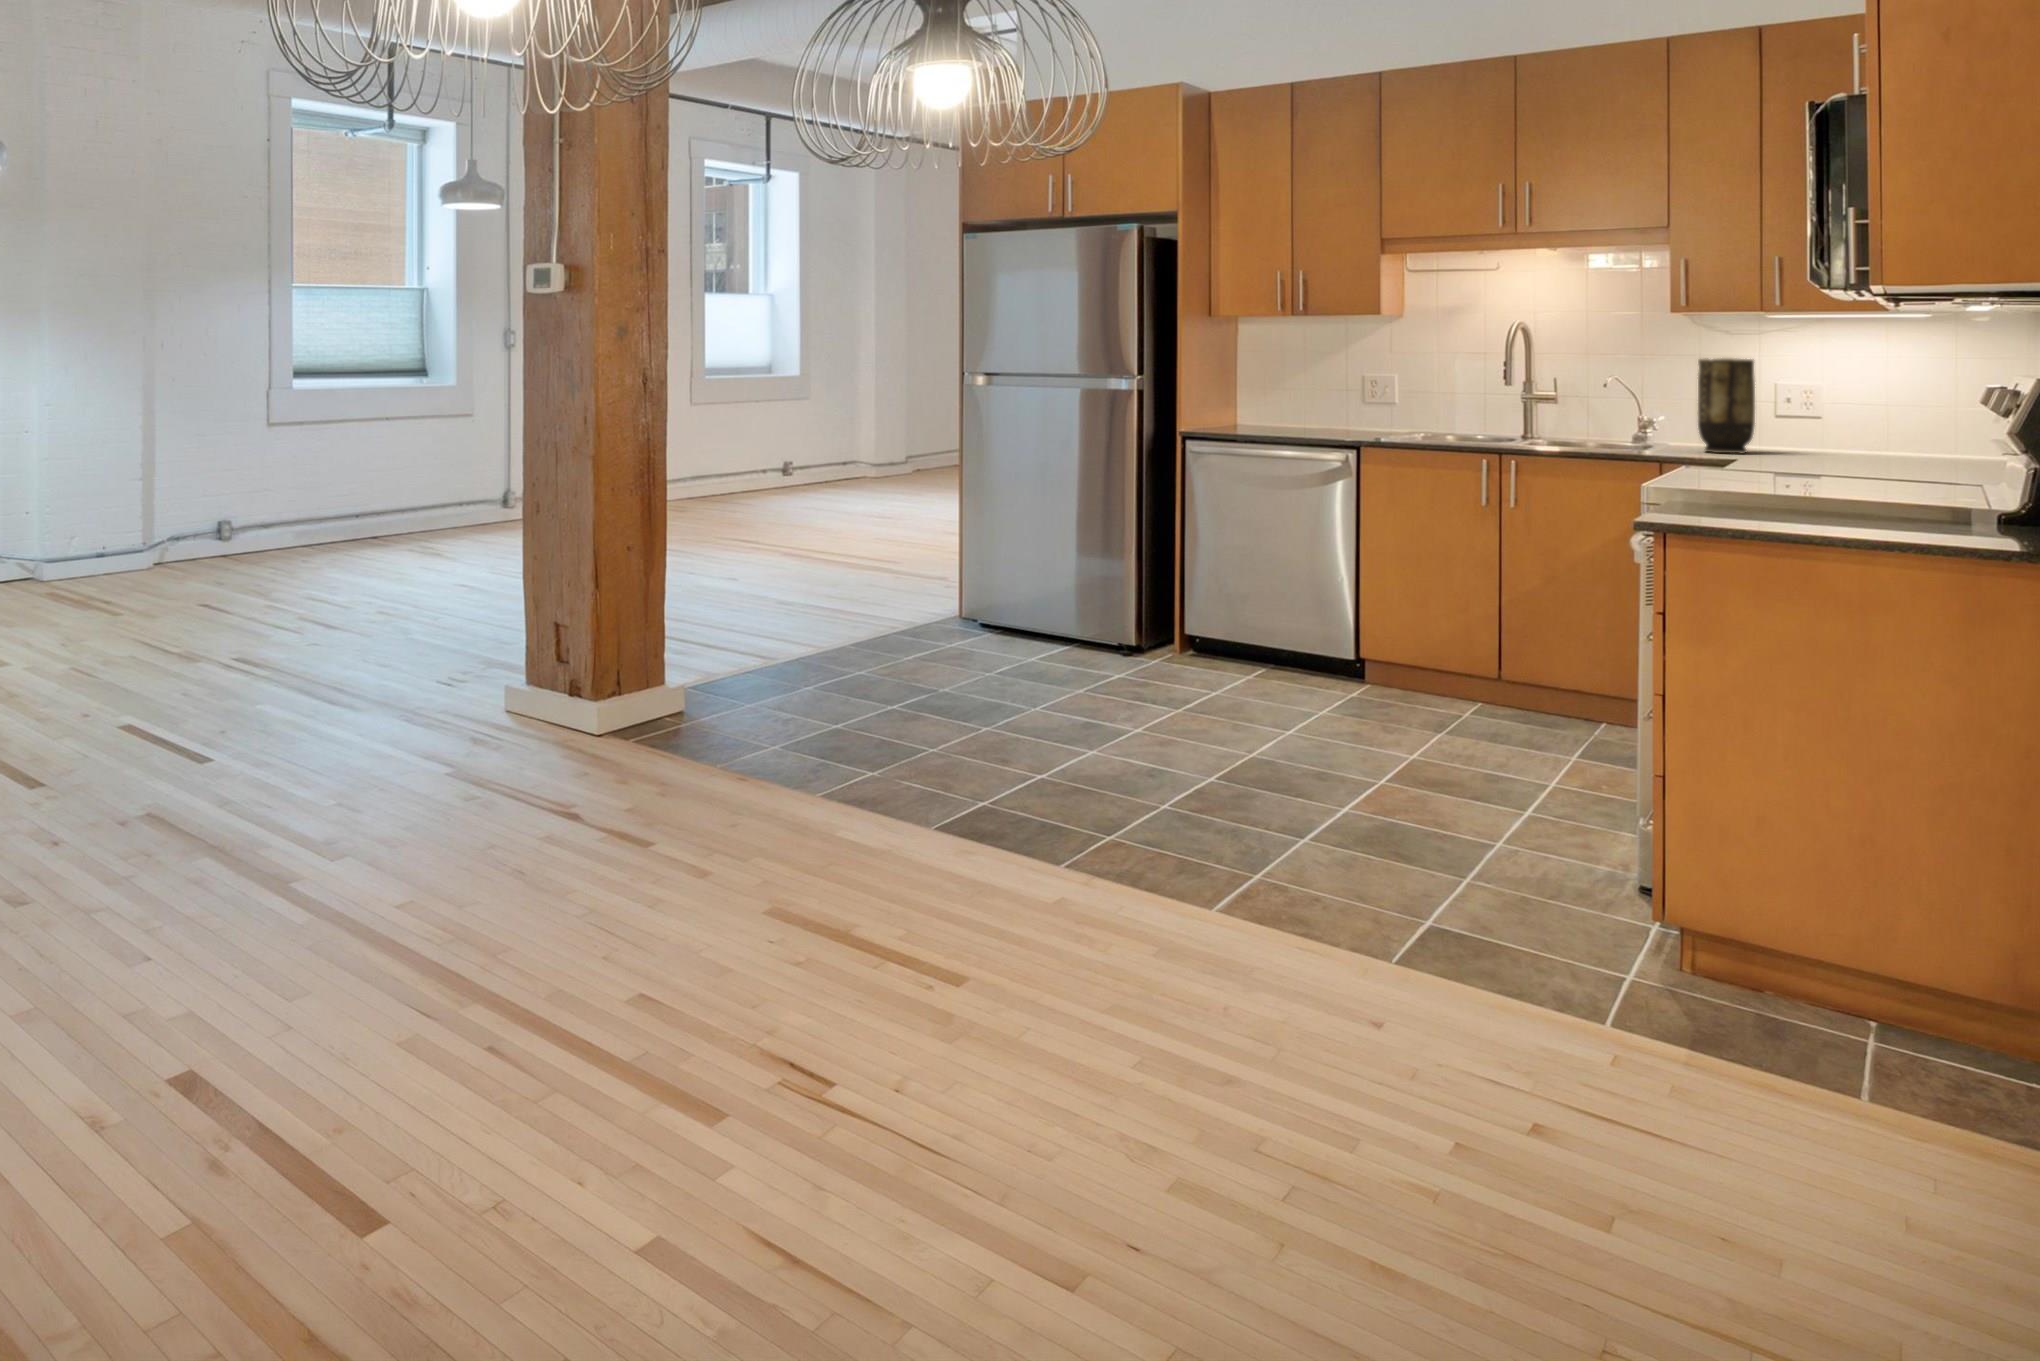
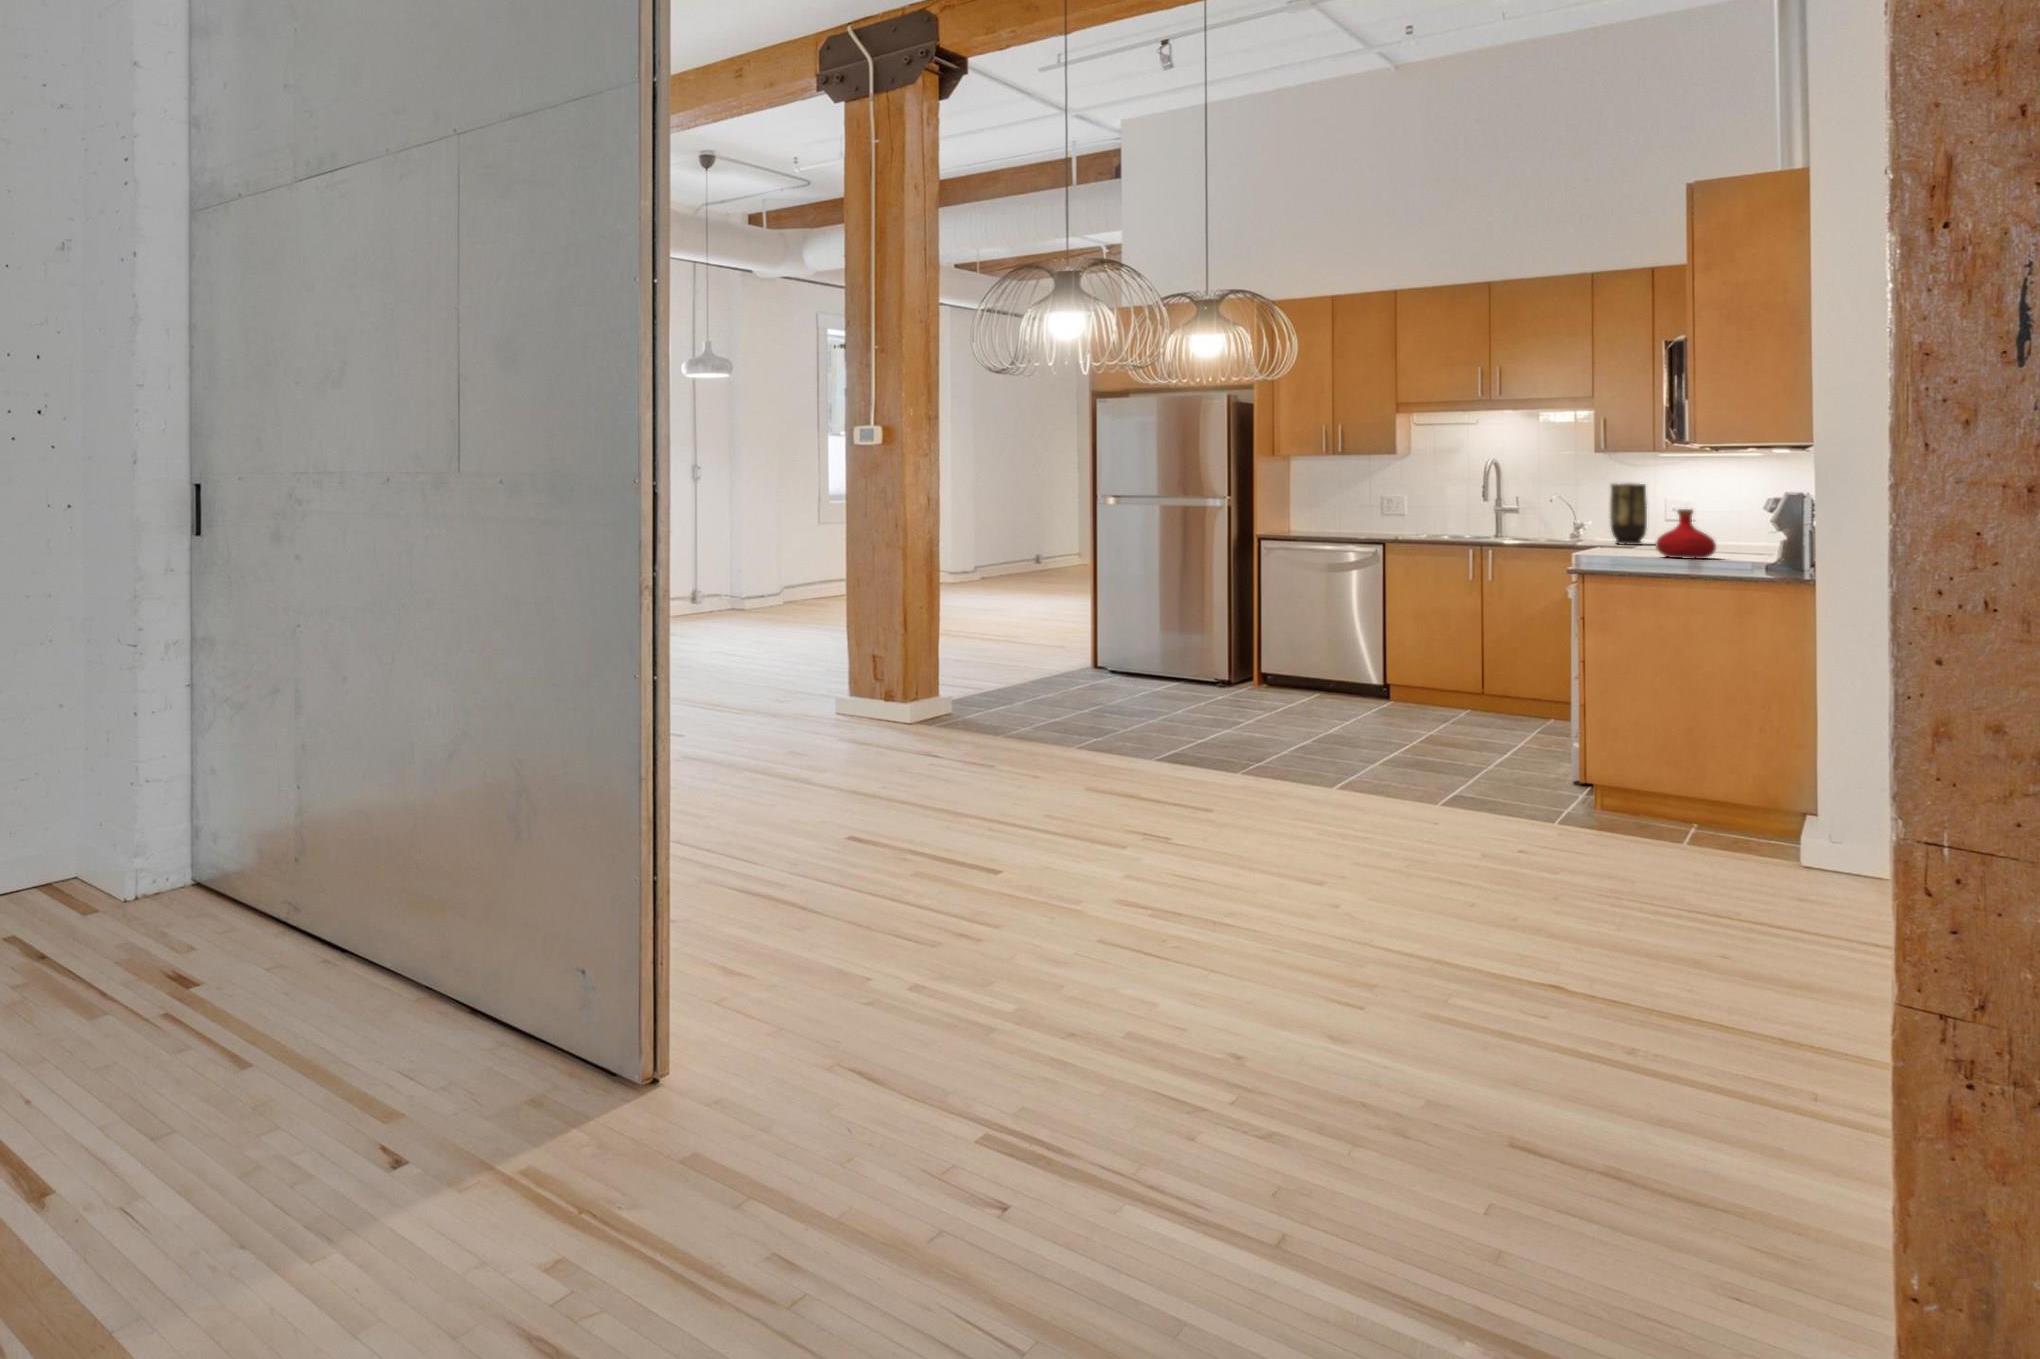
bottle: none [1779,403,1886,489] -> present [1656,509,1716,559]

